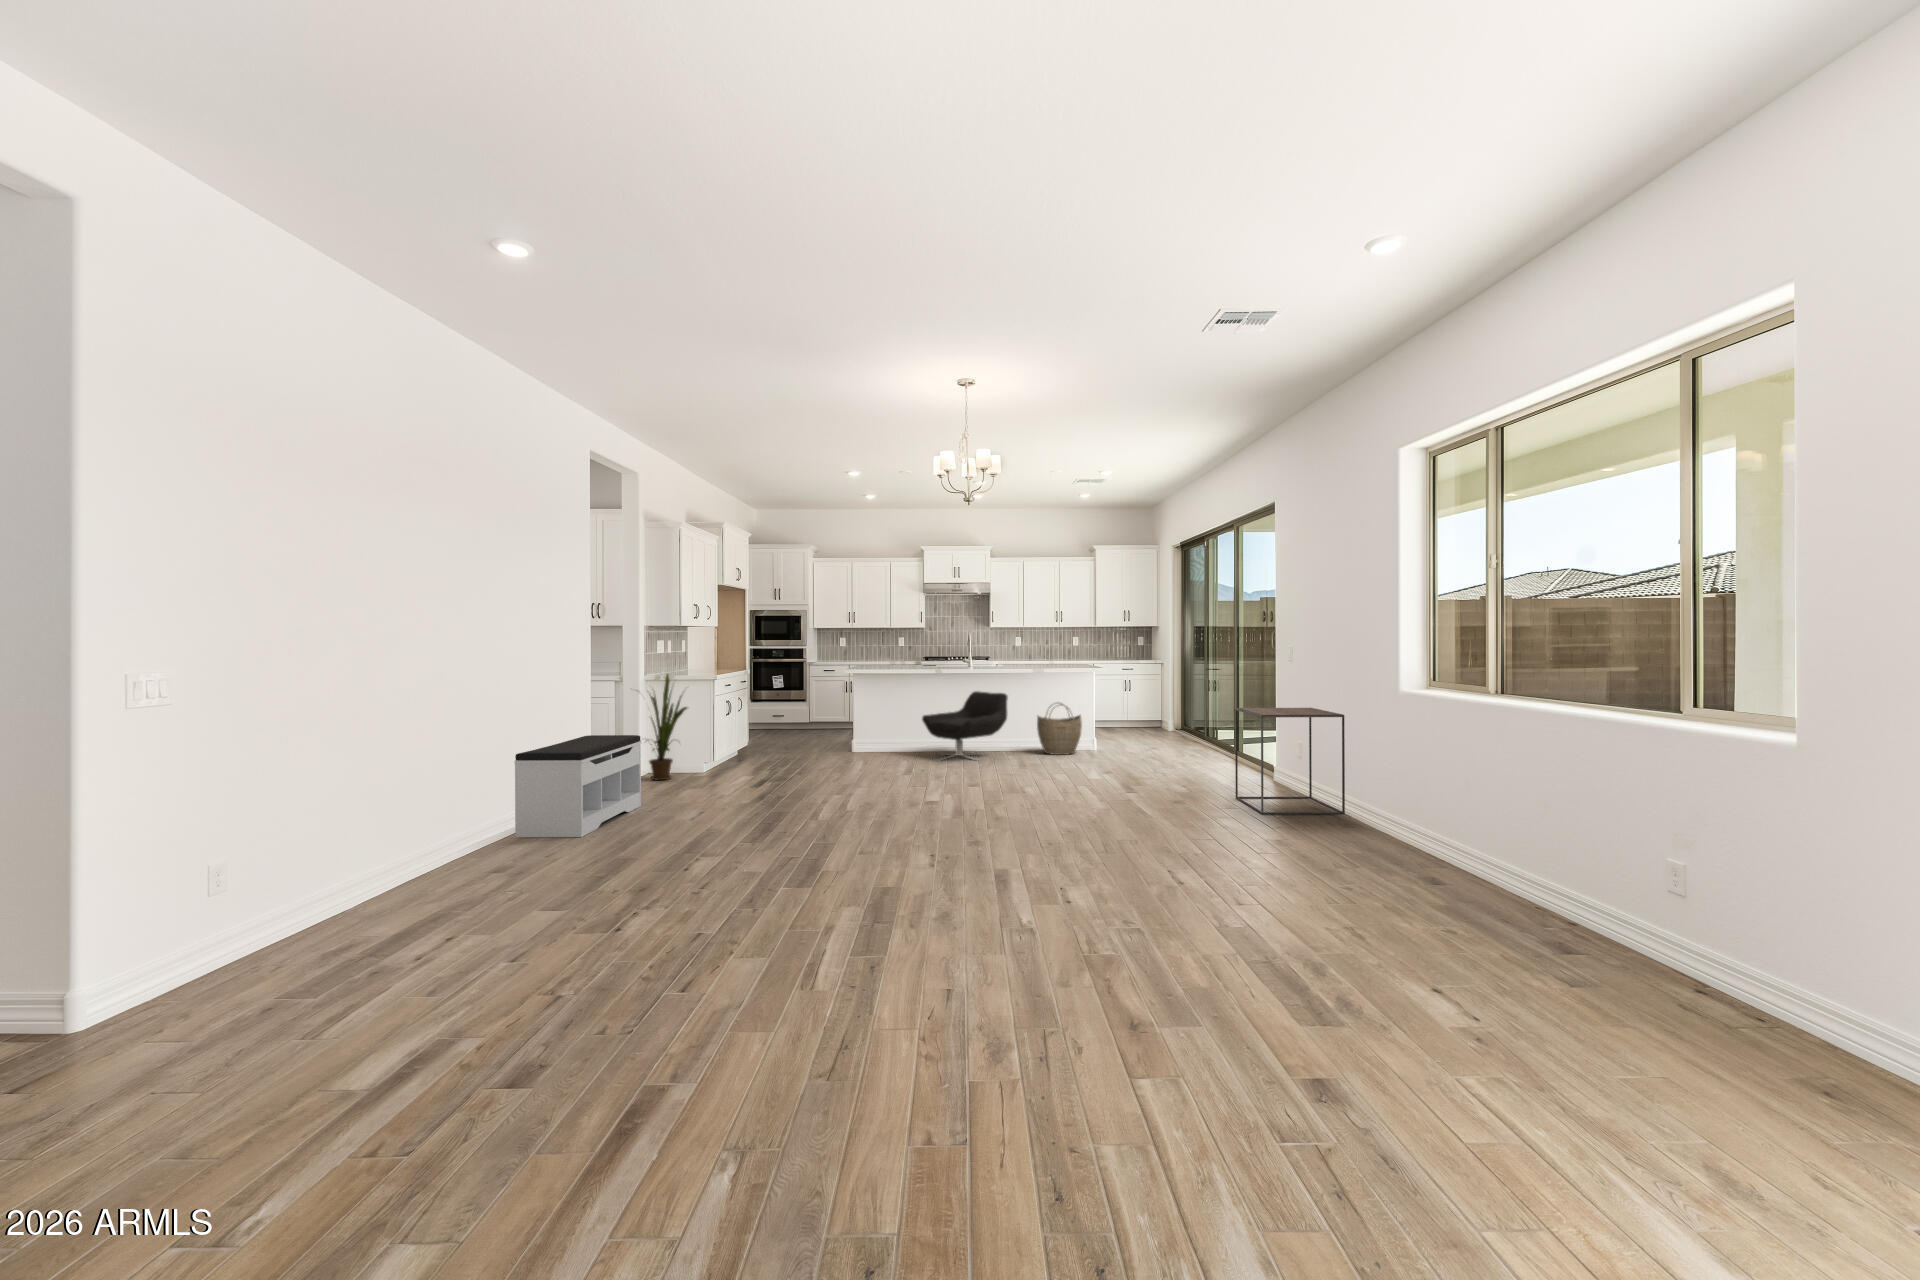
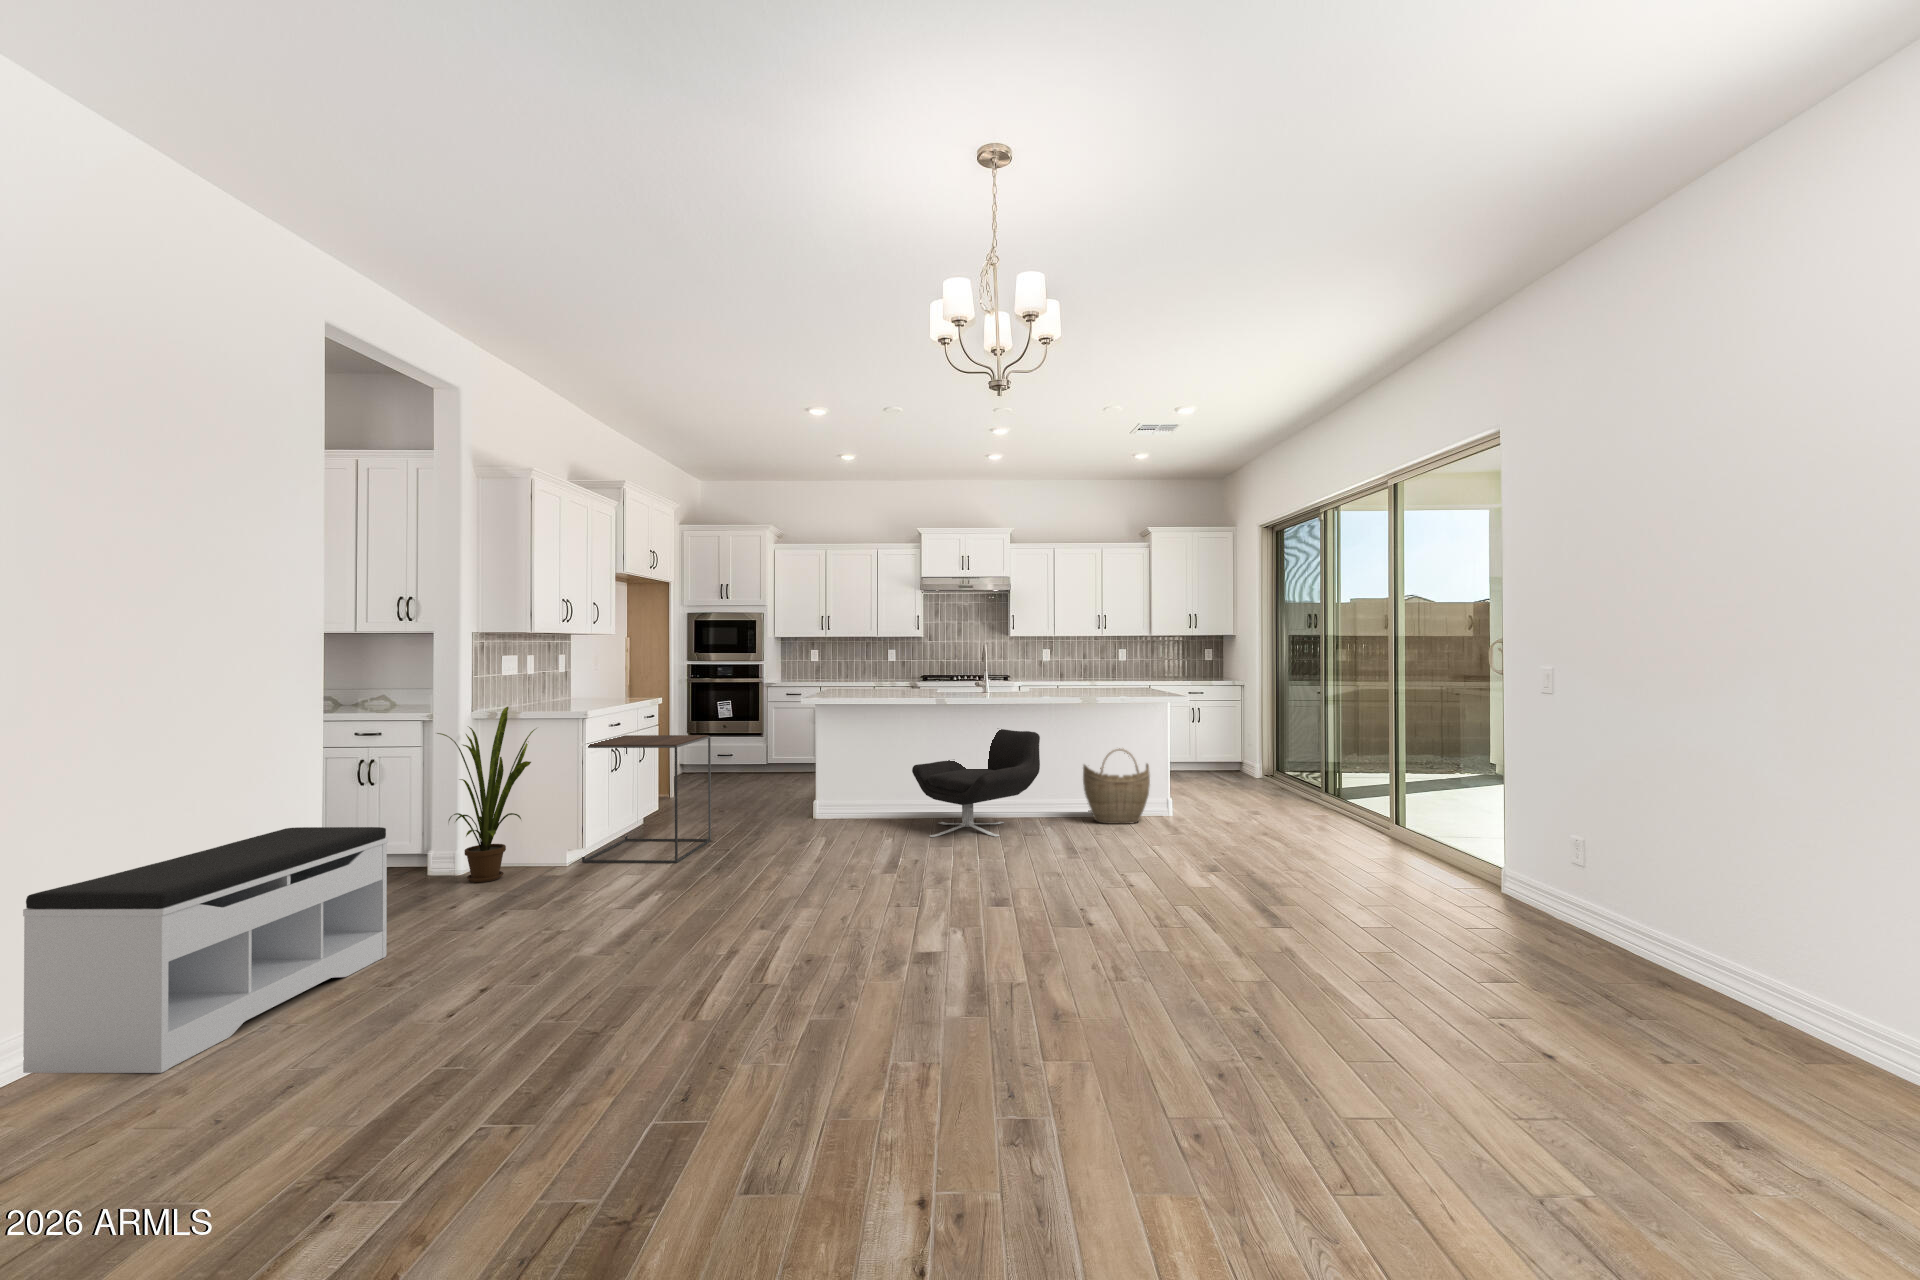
side table: present [1235,708,1345,815] -> present [582,735,711,863]

